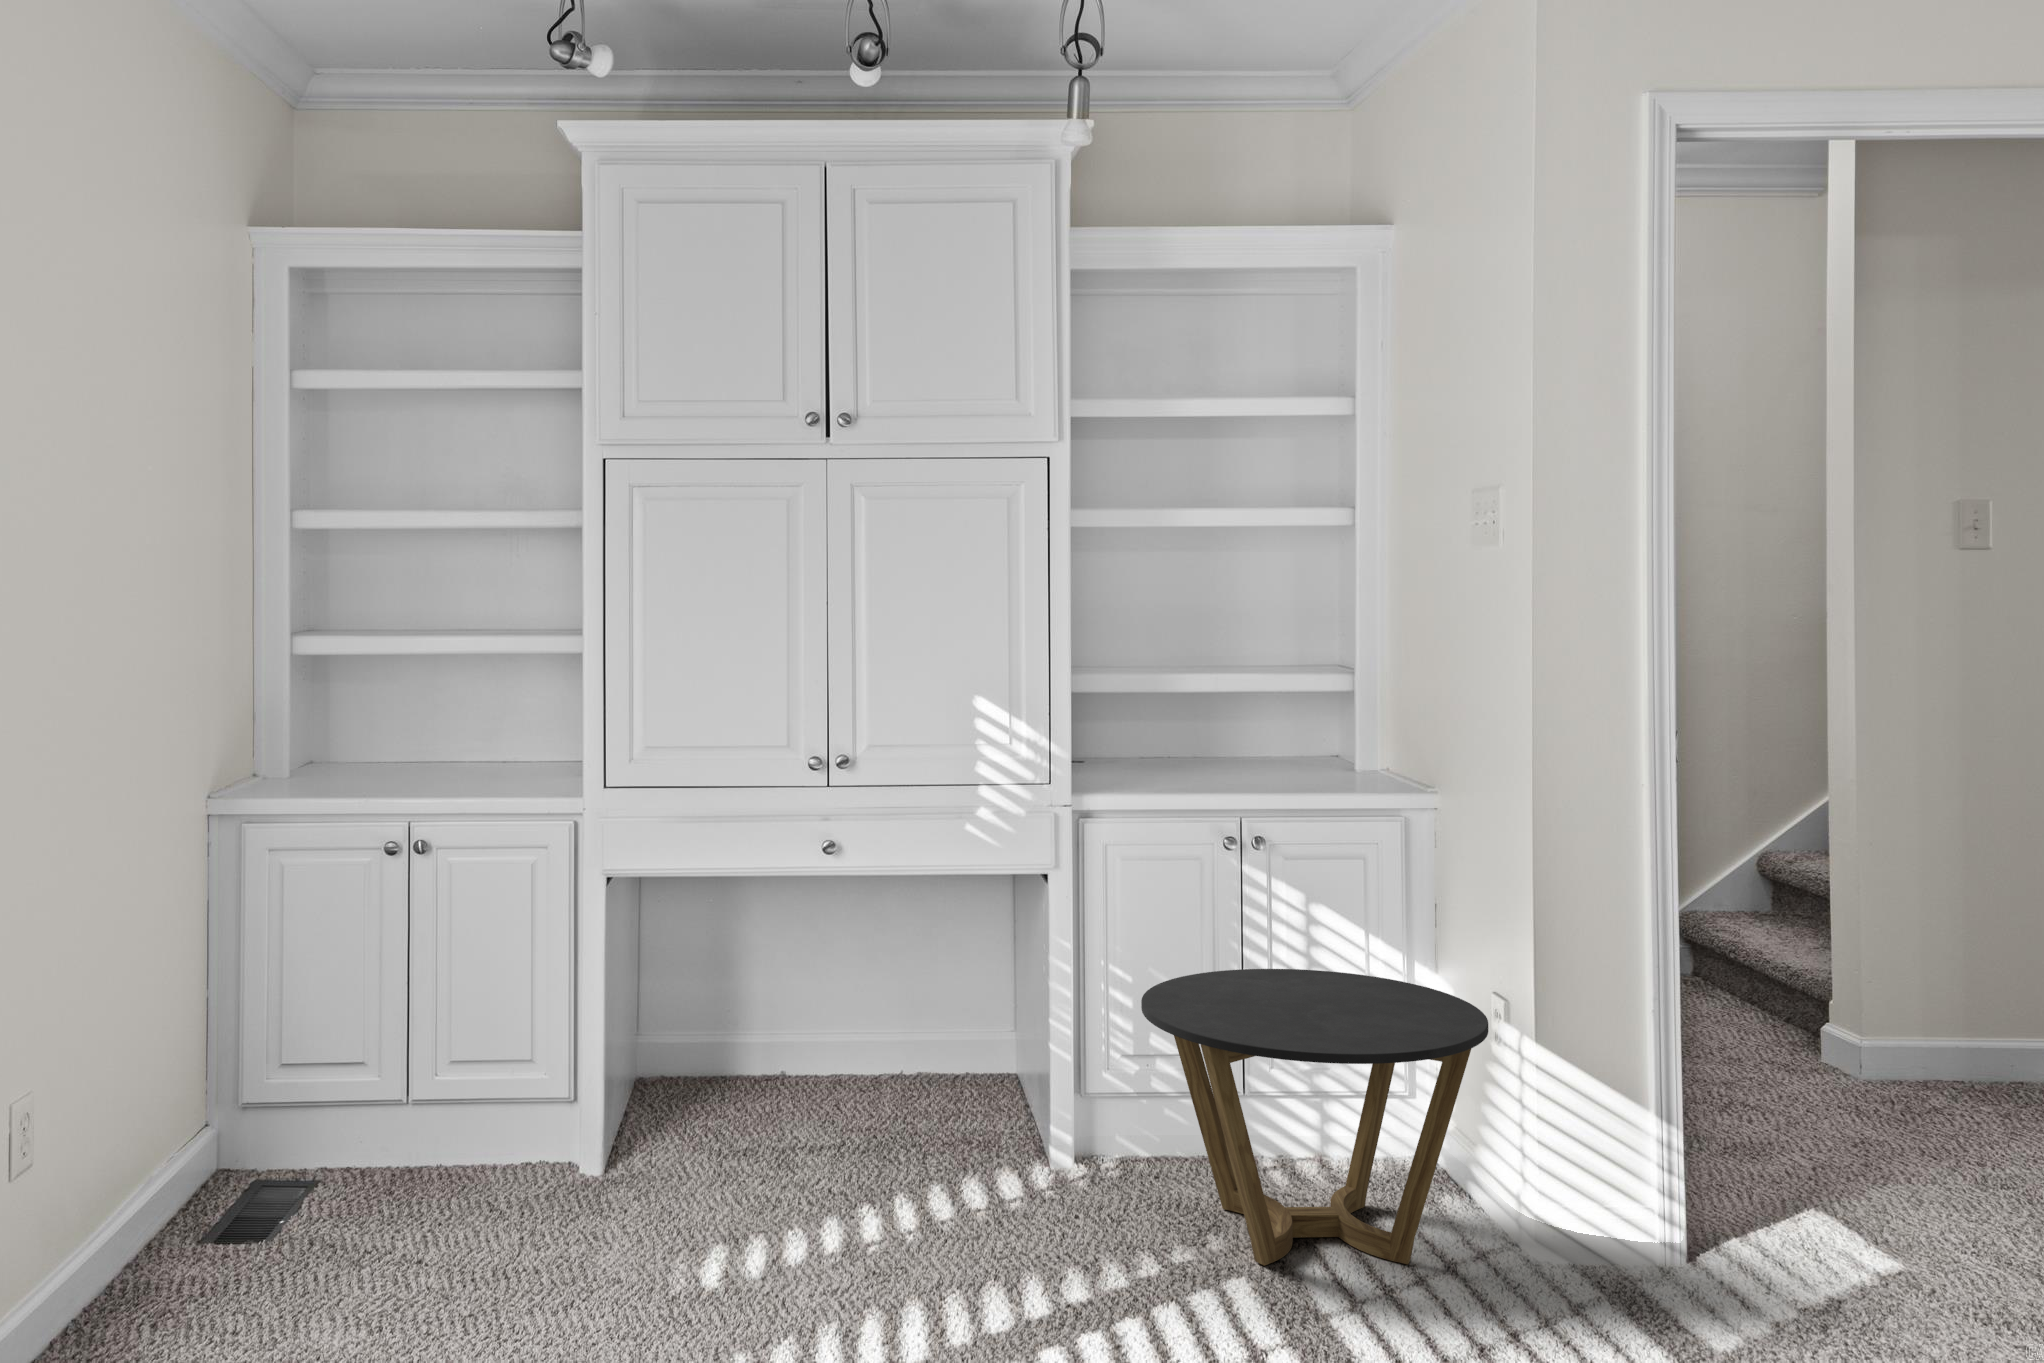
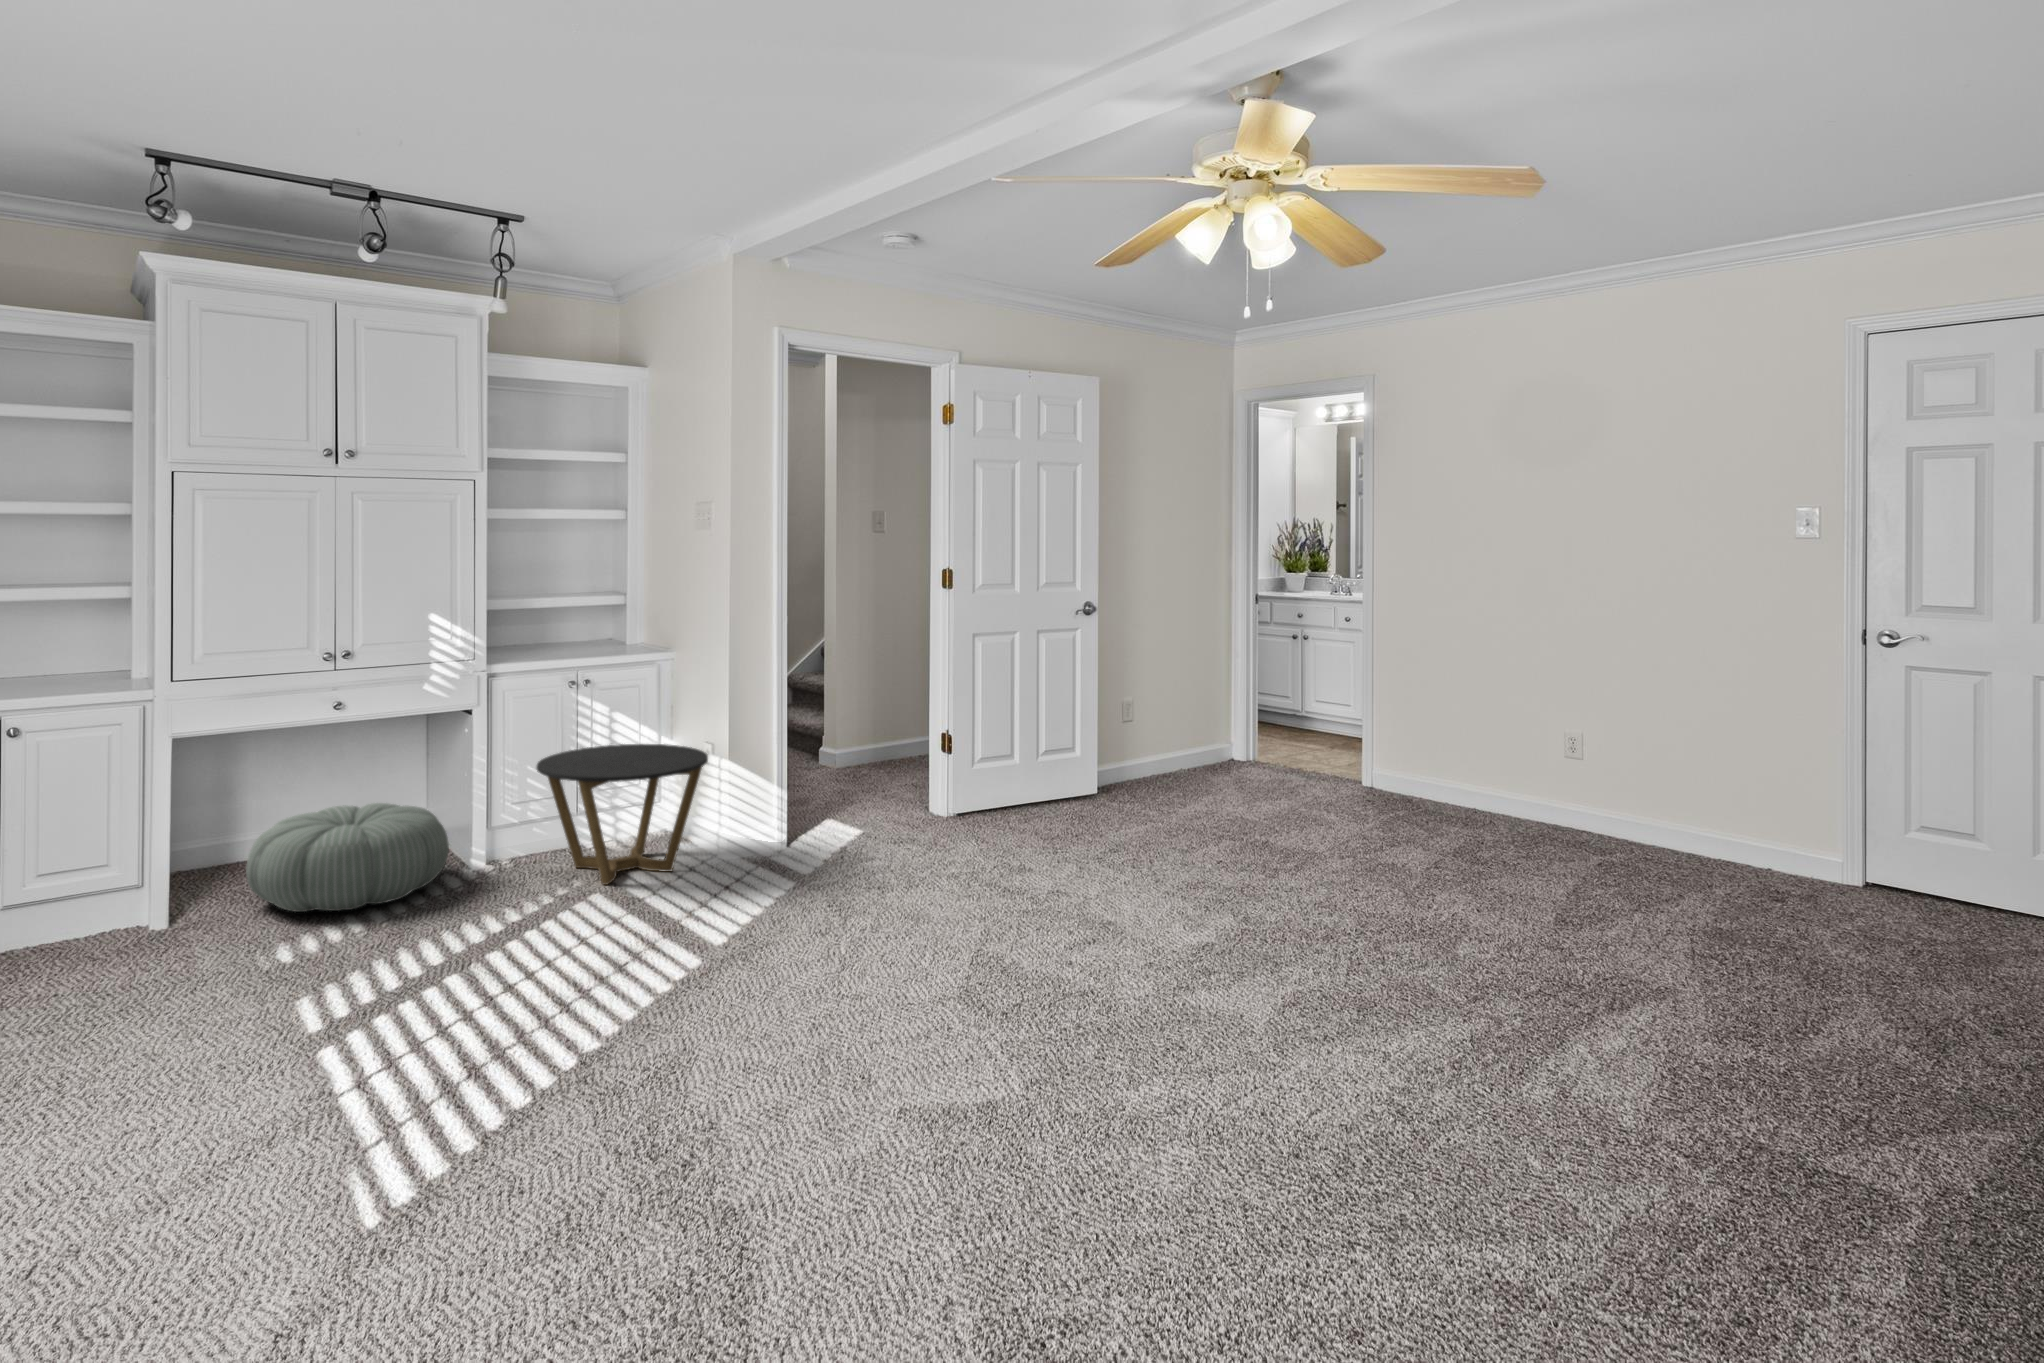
pouf: none [696,1014,999,1209] -> present [246,803,449,912]

